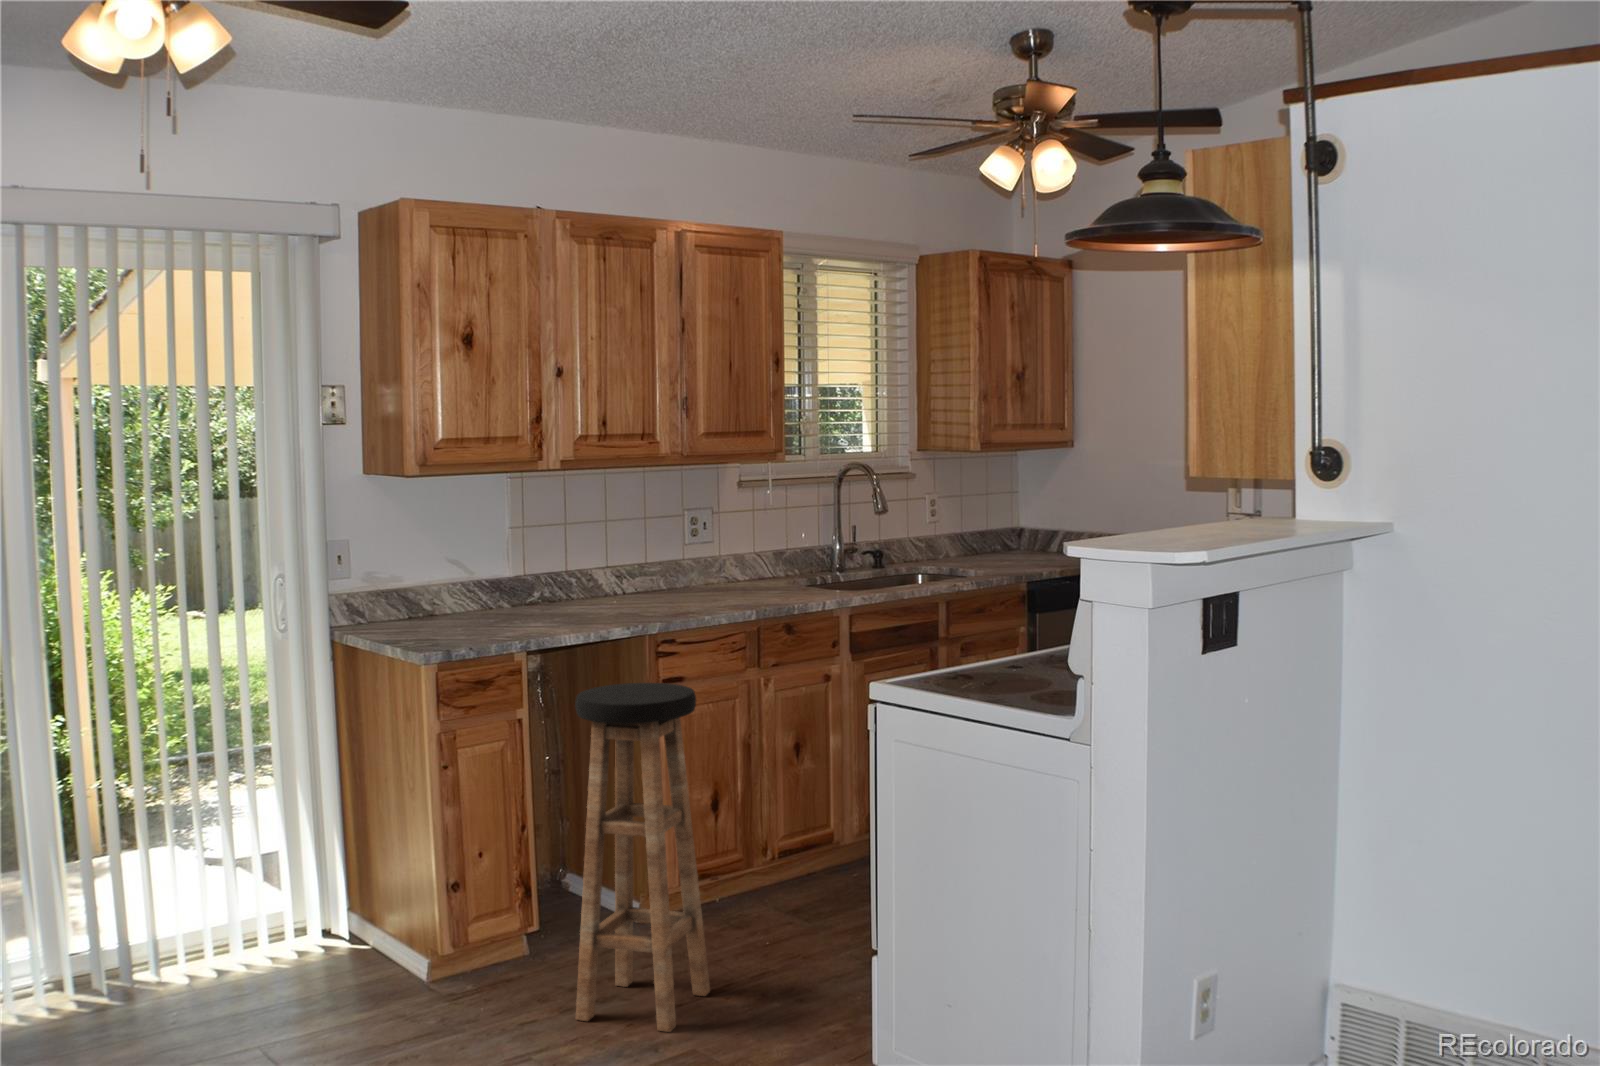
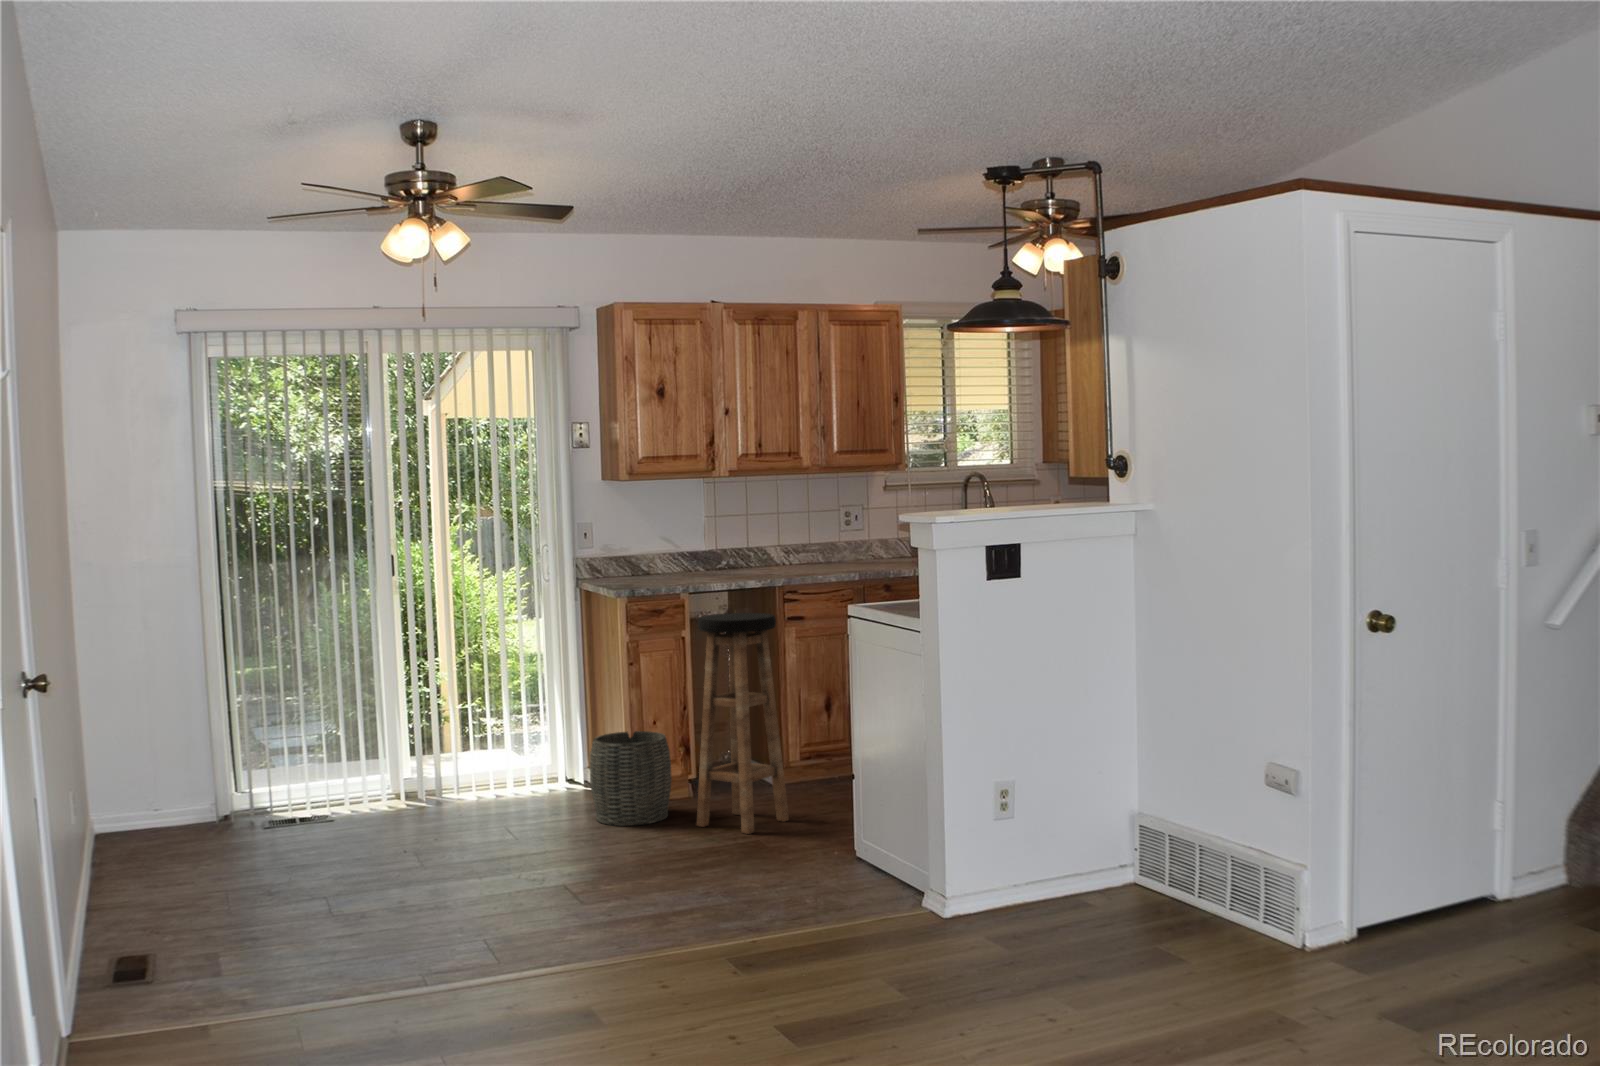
woven basket: none [392,867,522,1031] -> present [590,731,672,826]

